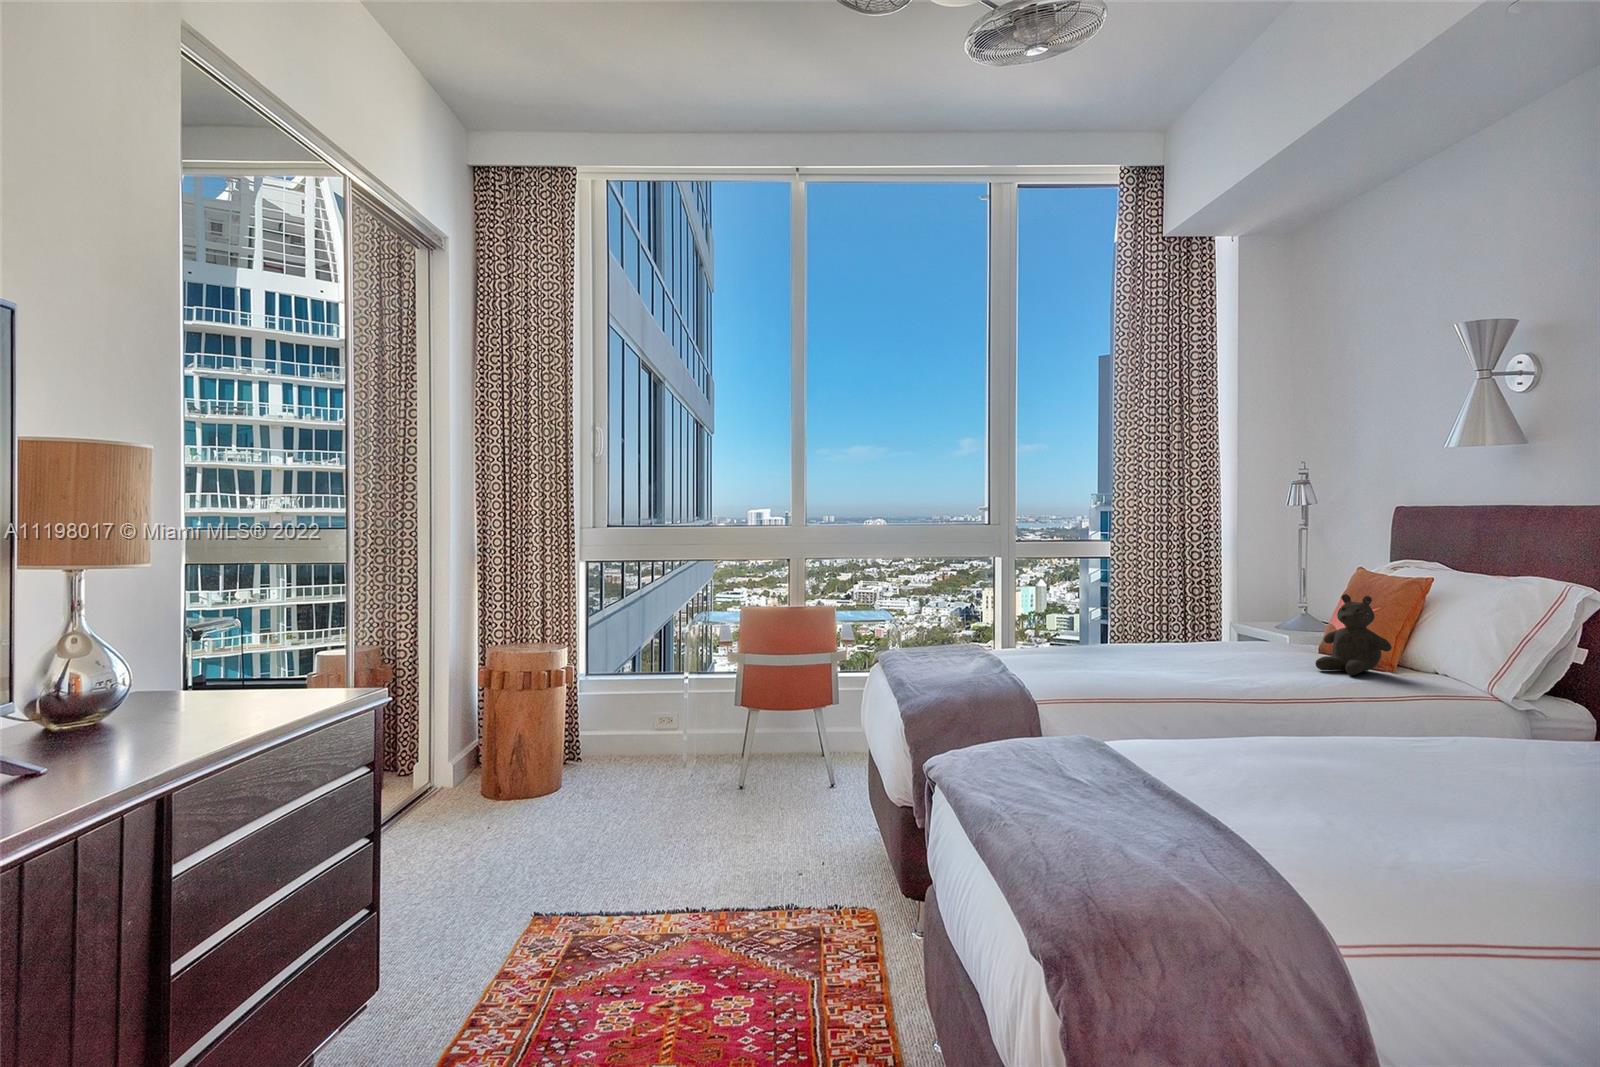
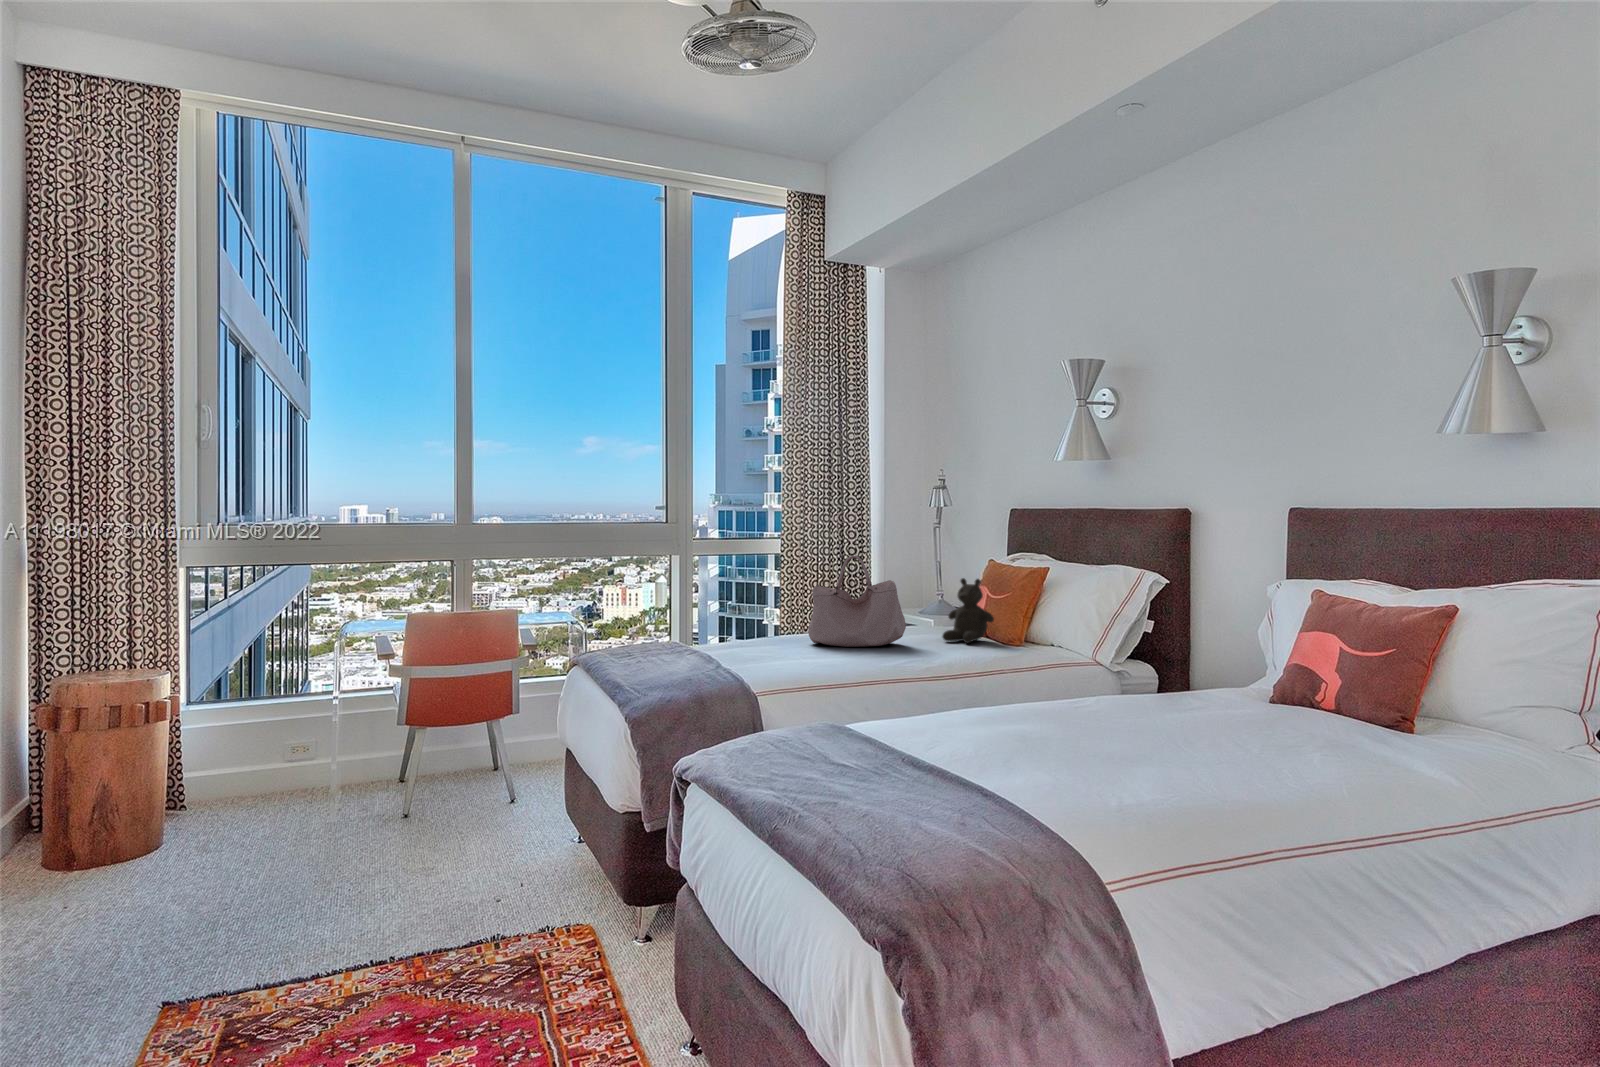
handbag: none [1140,565,1266,670] -> present [808,556,906,647]

